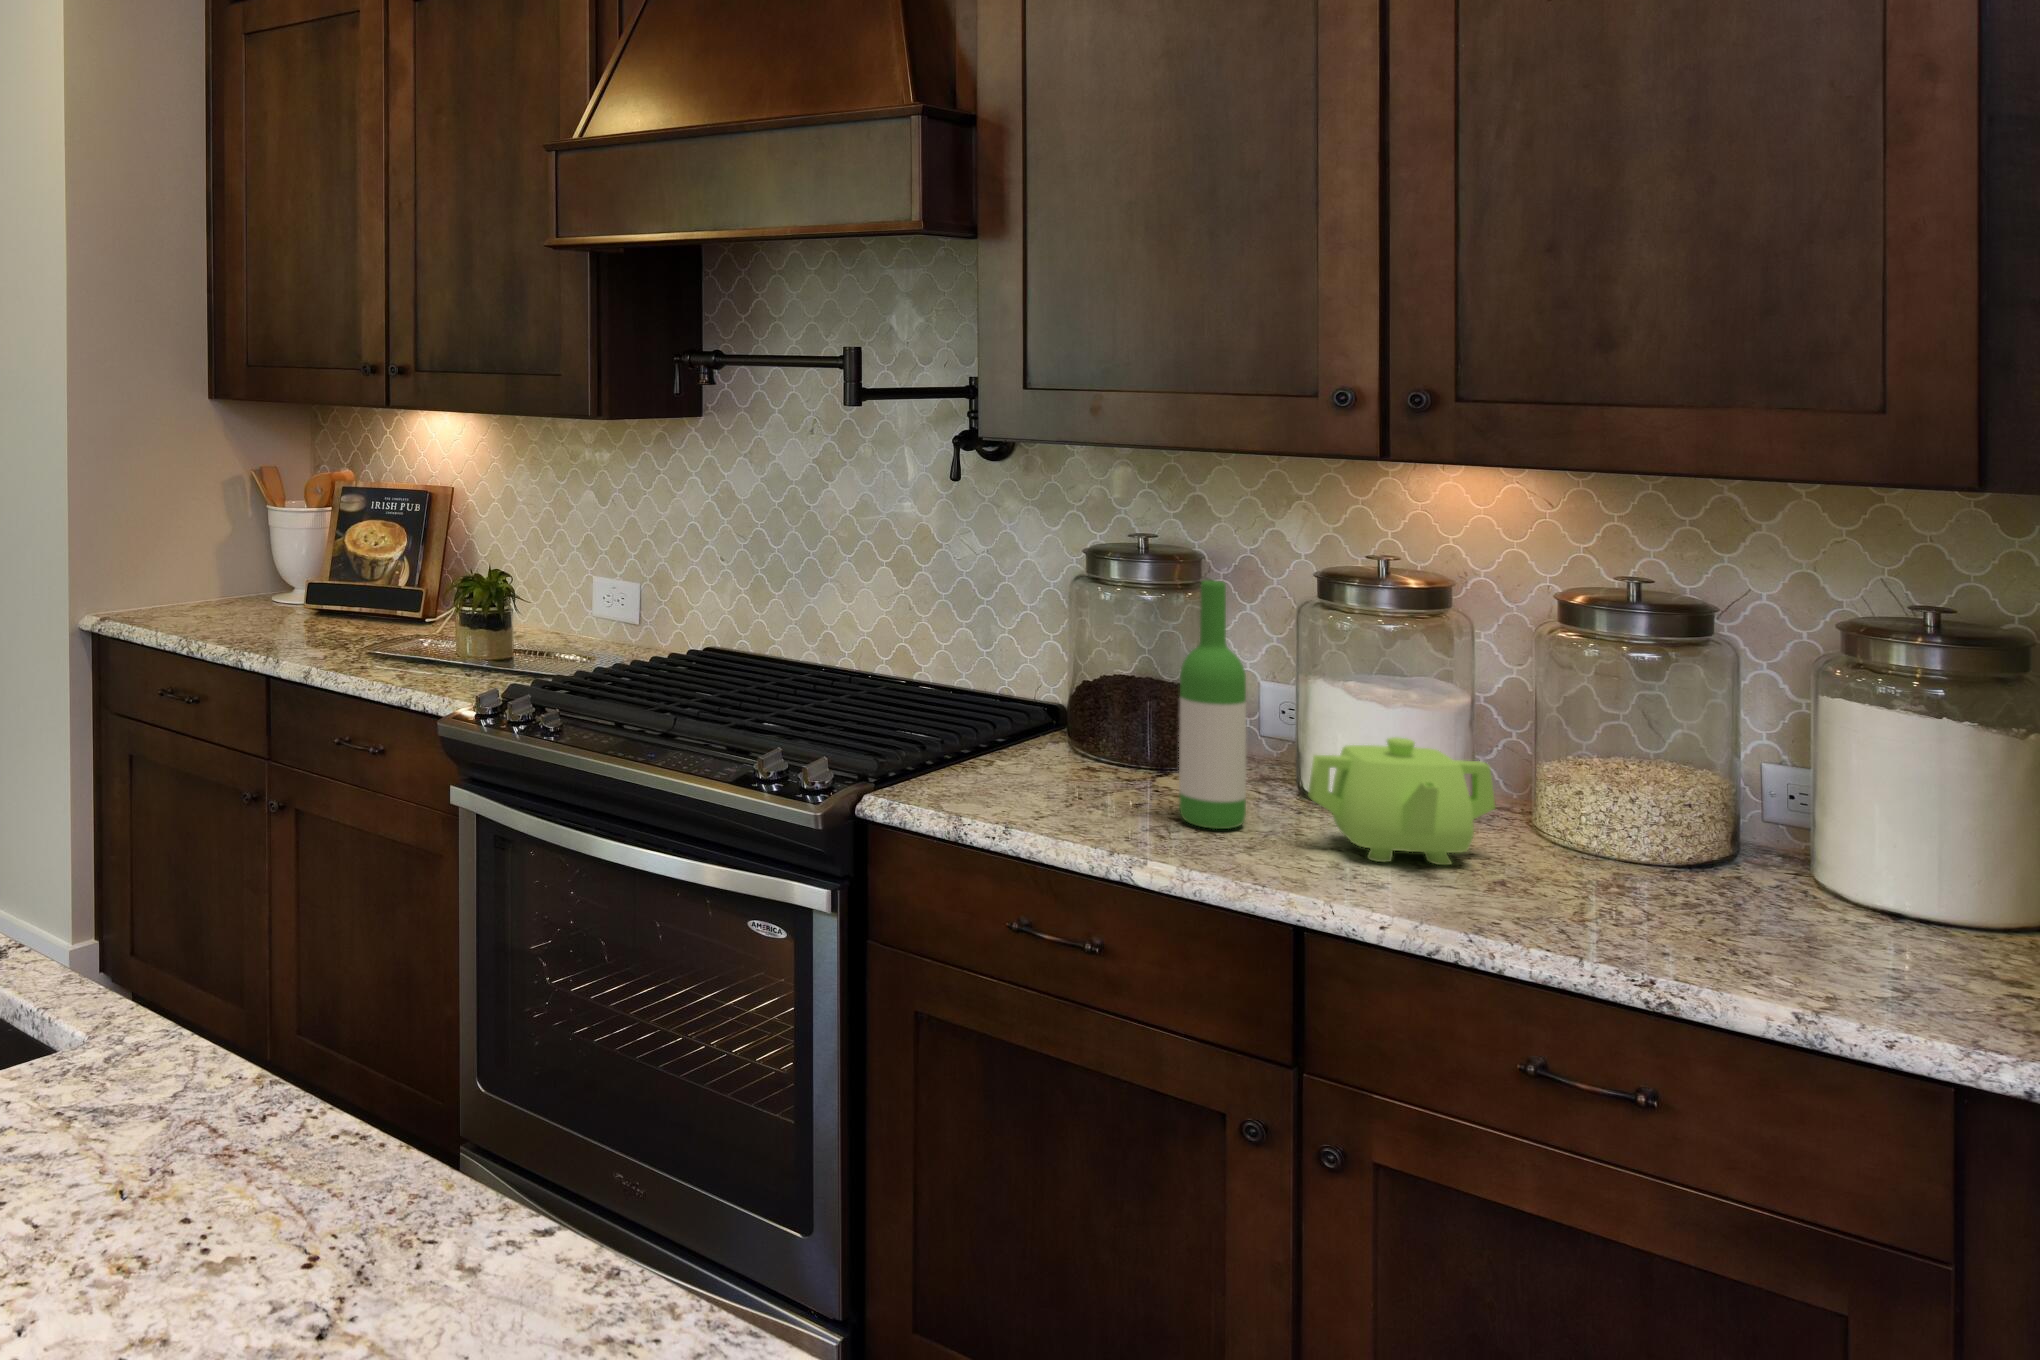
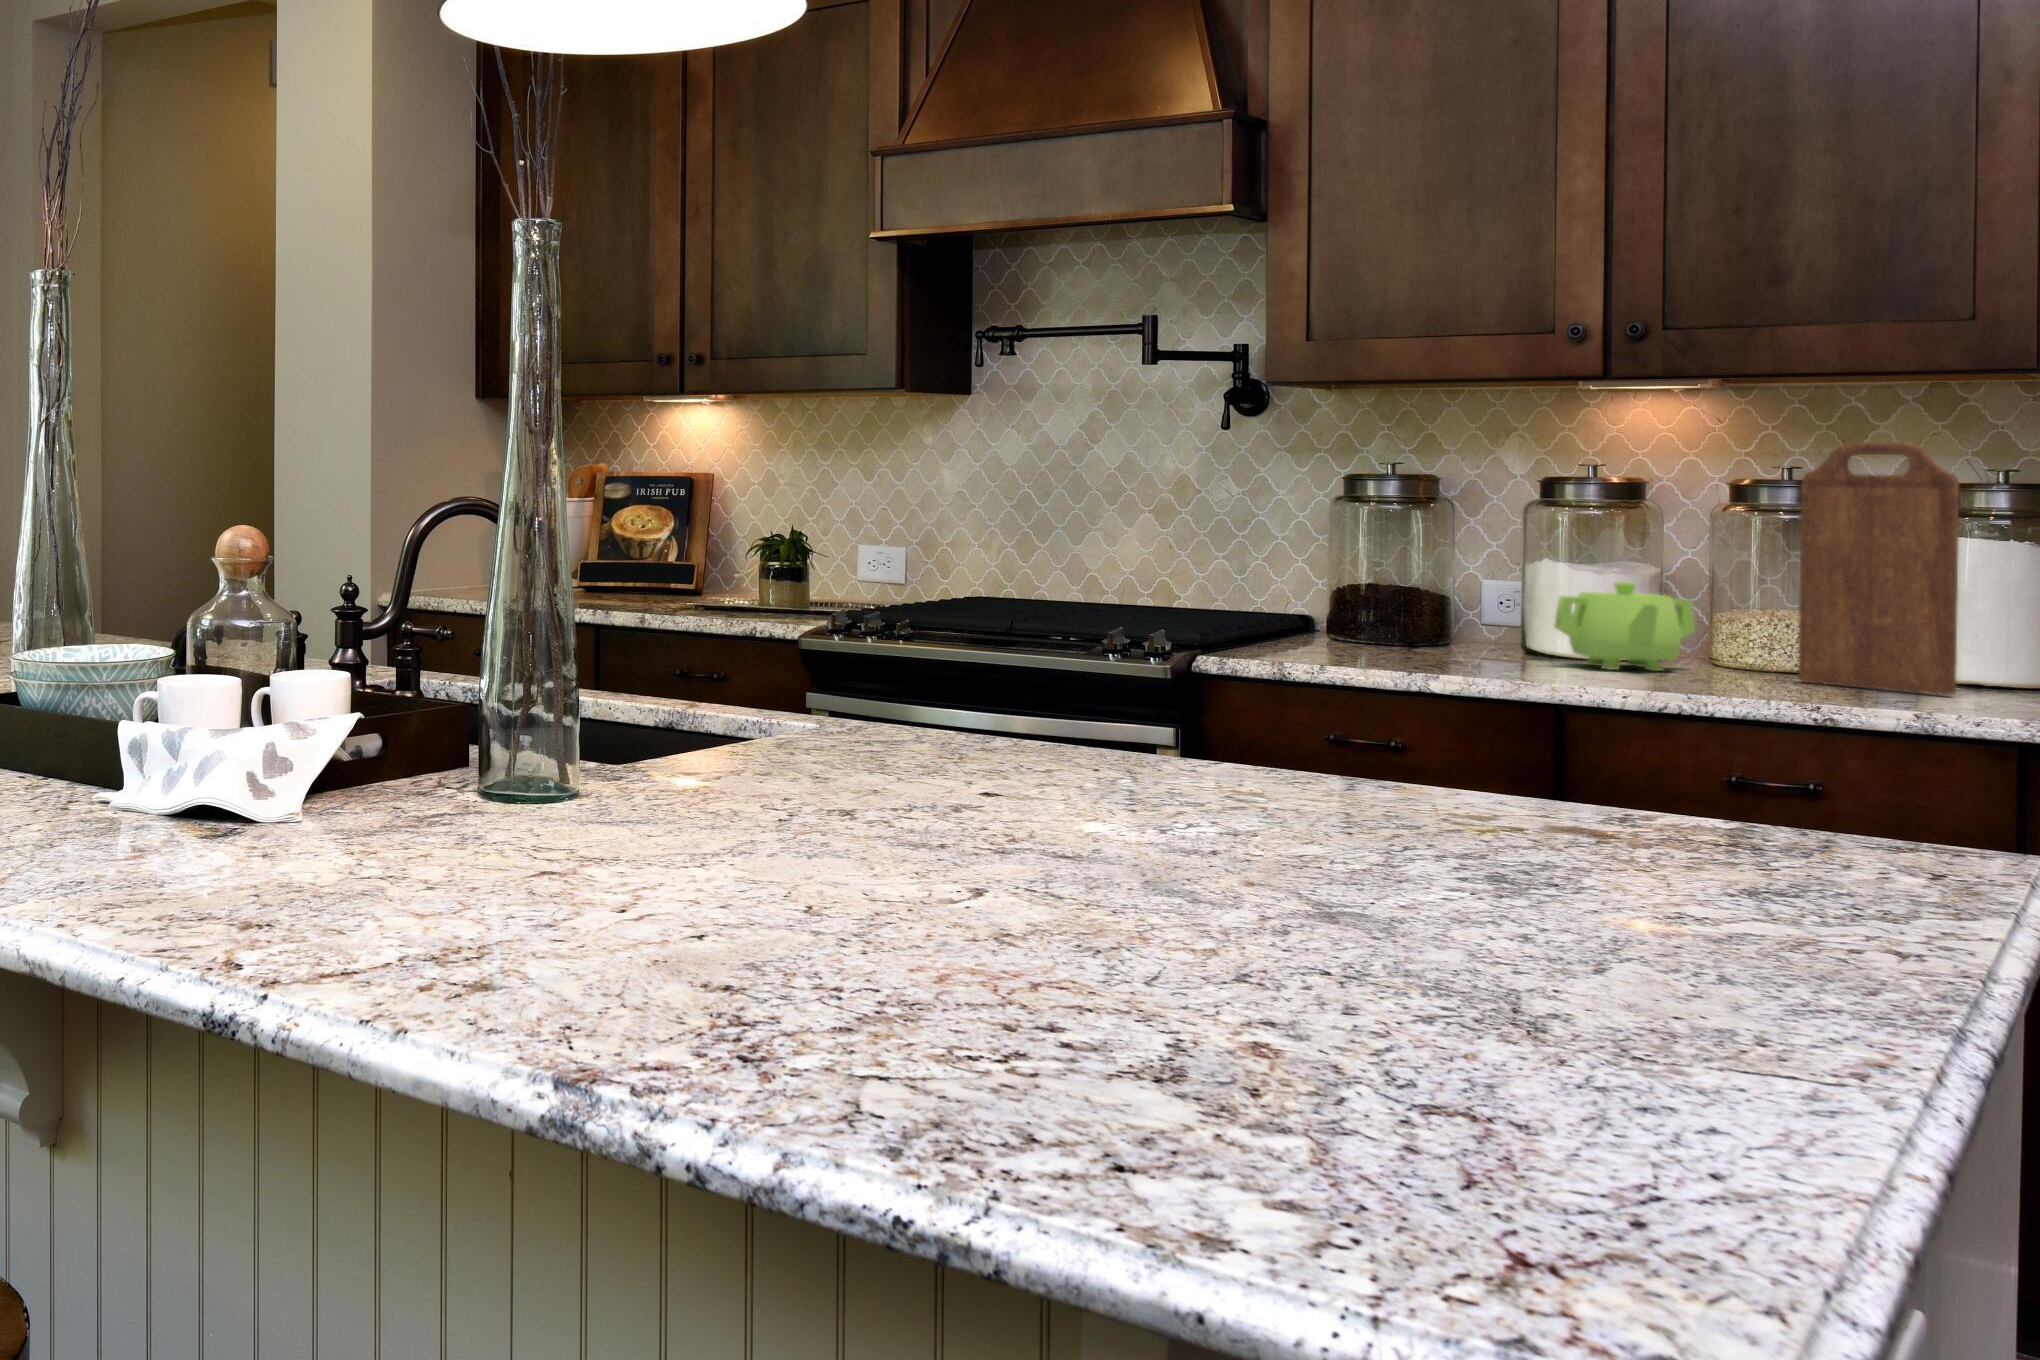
wine bottle: present [1179,580,1246,829] -> none [1449,473,1503,660]
cutting board: none [1631,583,1857,963] -> present [1798,442,1959,695]

